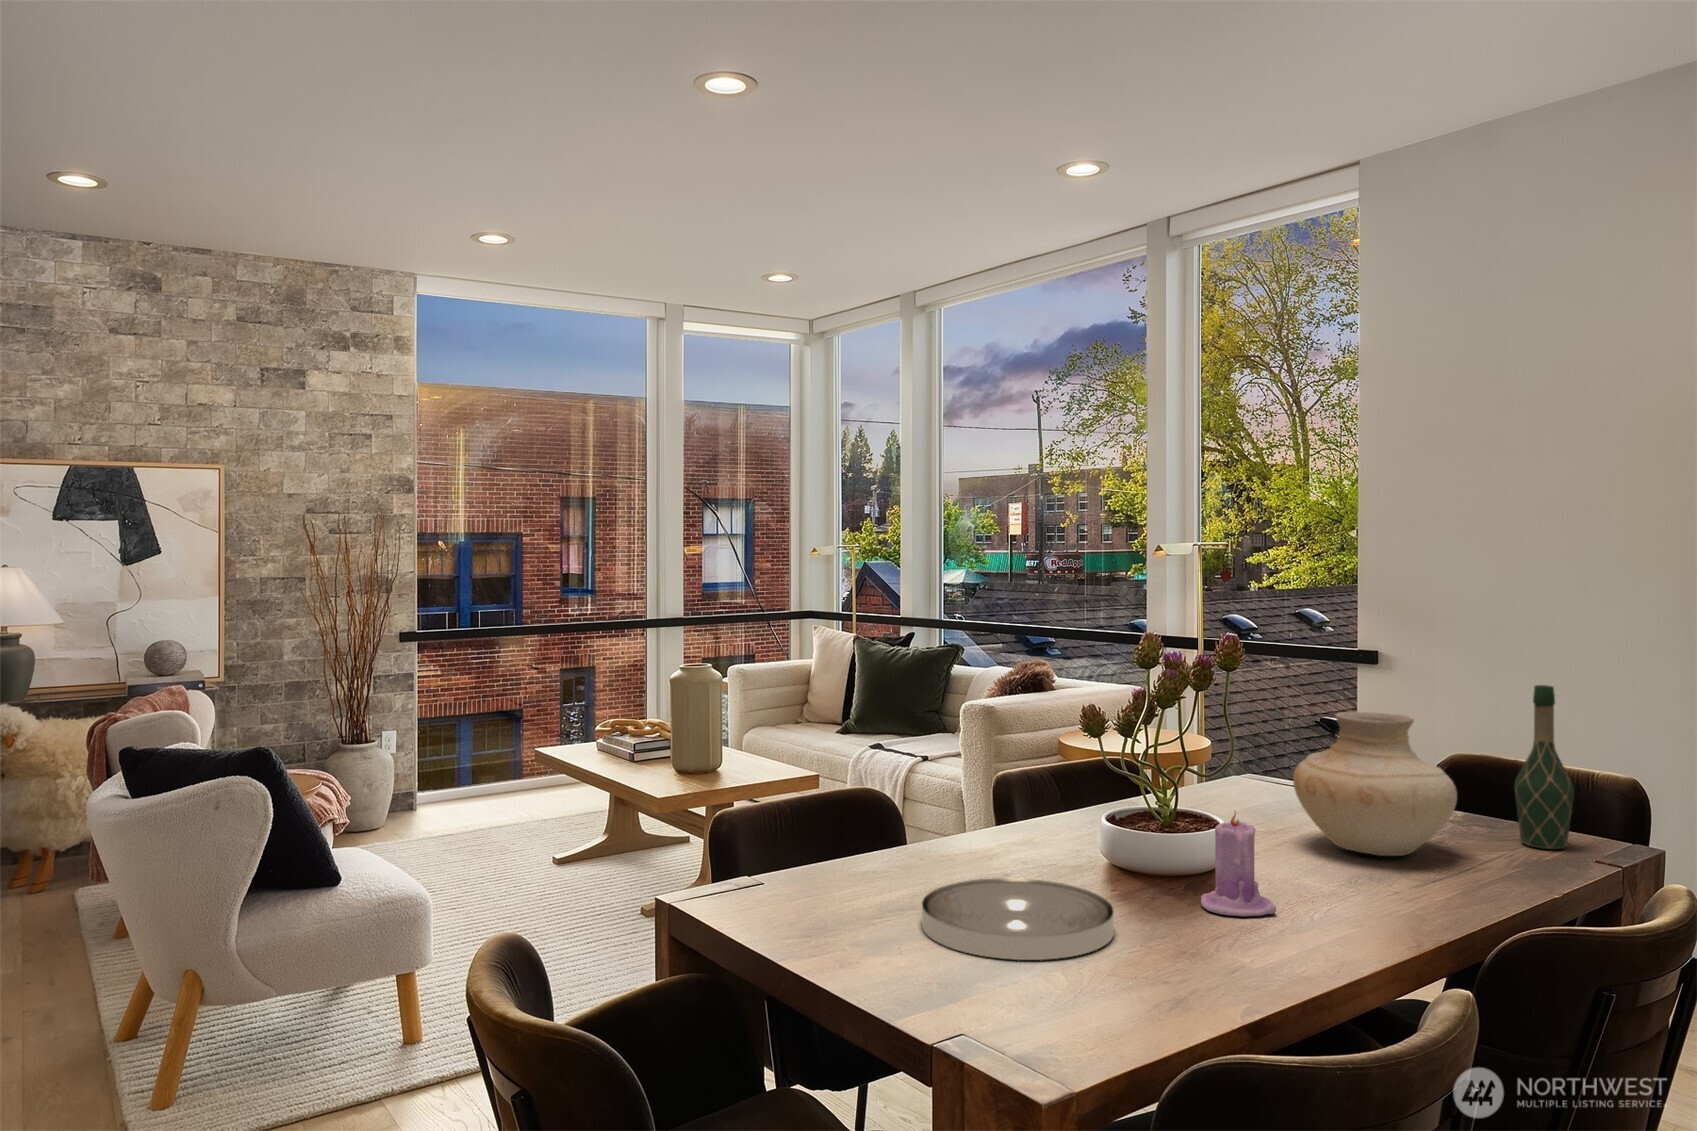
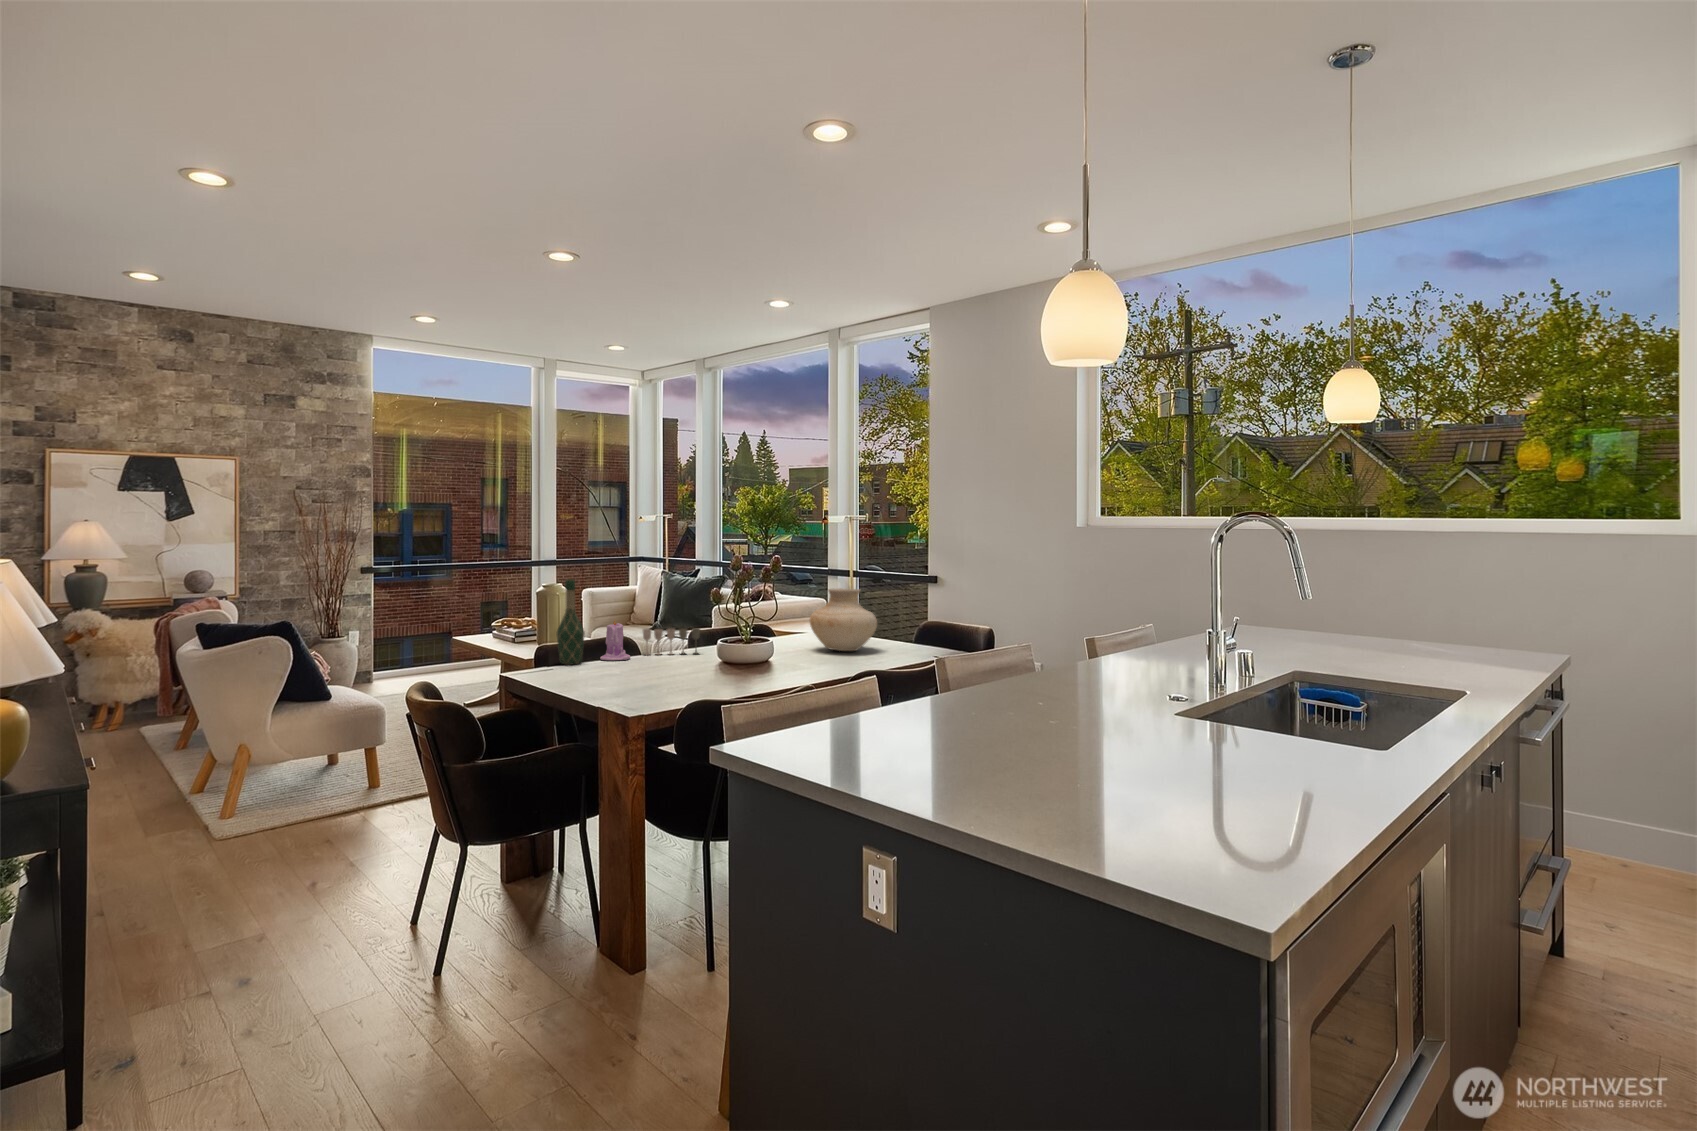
wine bottle: present [1514,685,1574,849] -> present [557,580,585,665]
wine glass: none [947,802,1069,862] -> present [643,628,700,655]
candle: present [1201,811,1276,916] -> present [600,621,630,660]
plate: present [922,878,1114,960] -> none [613,655,696,677]

